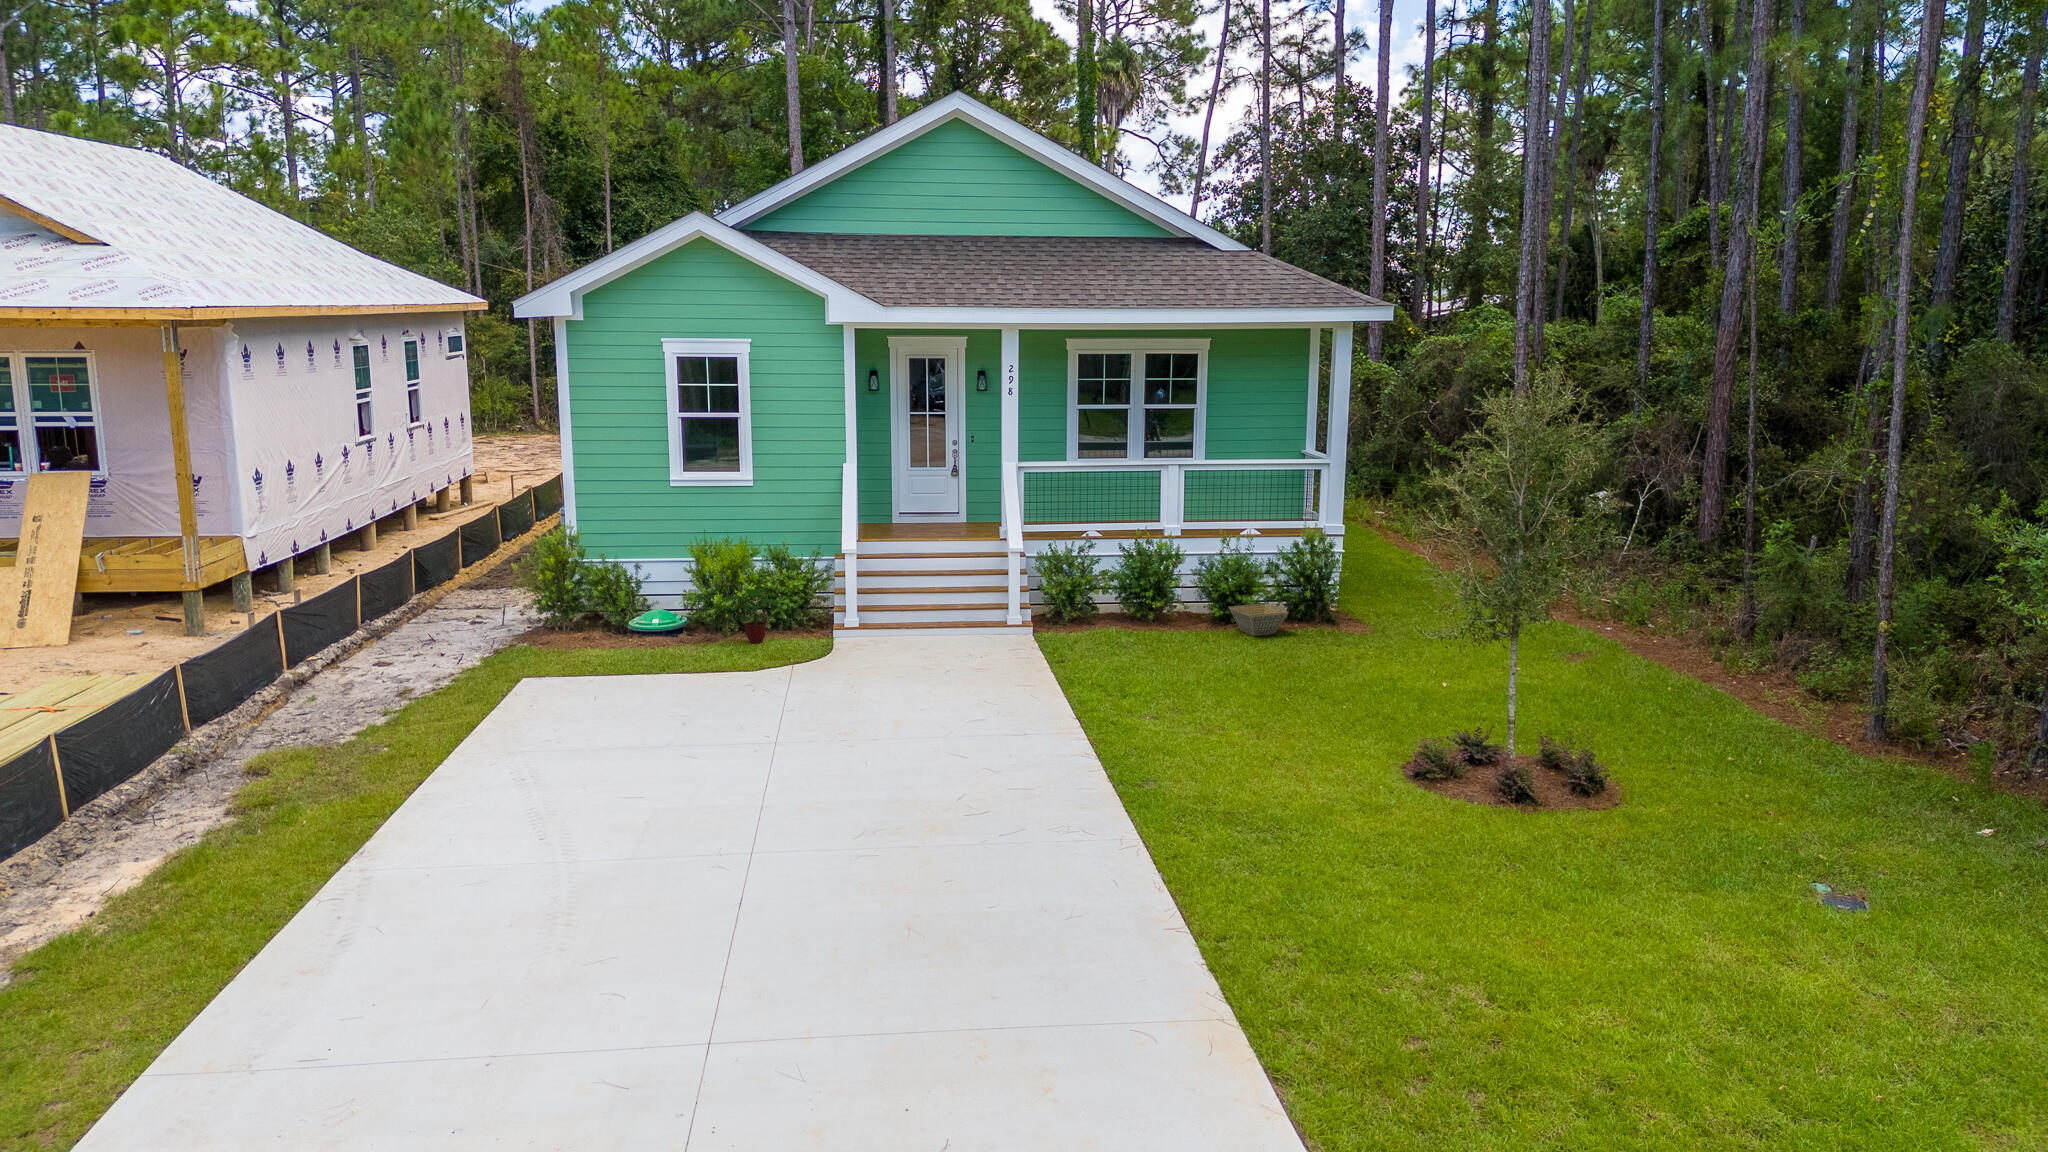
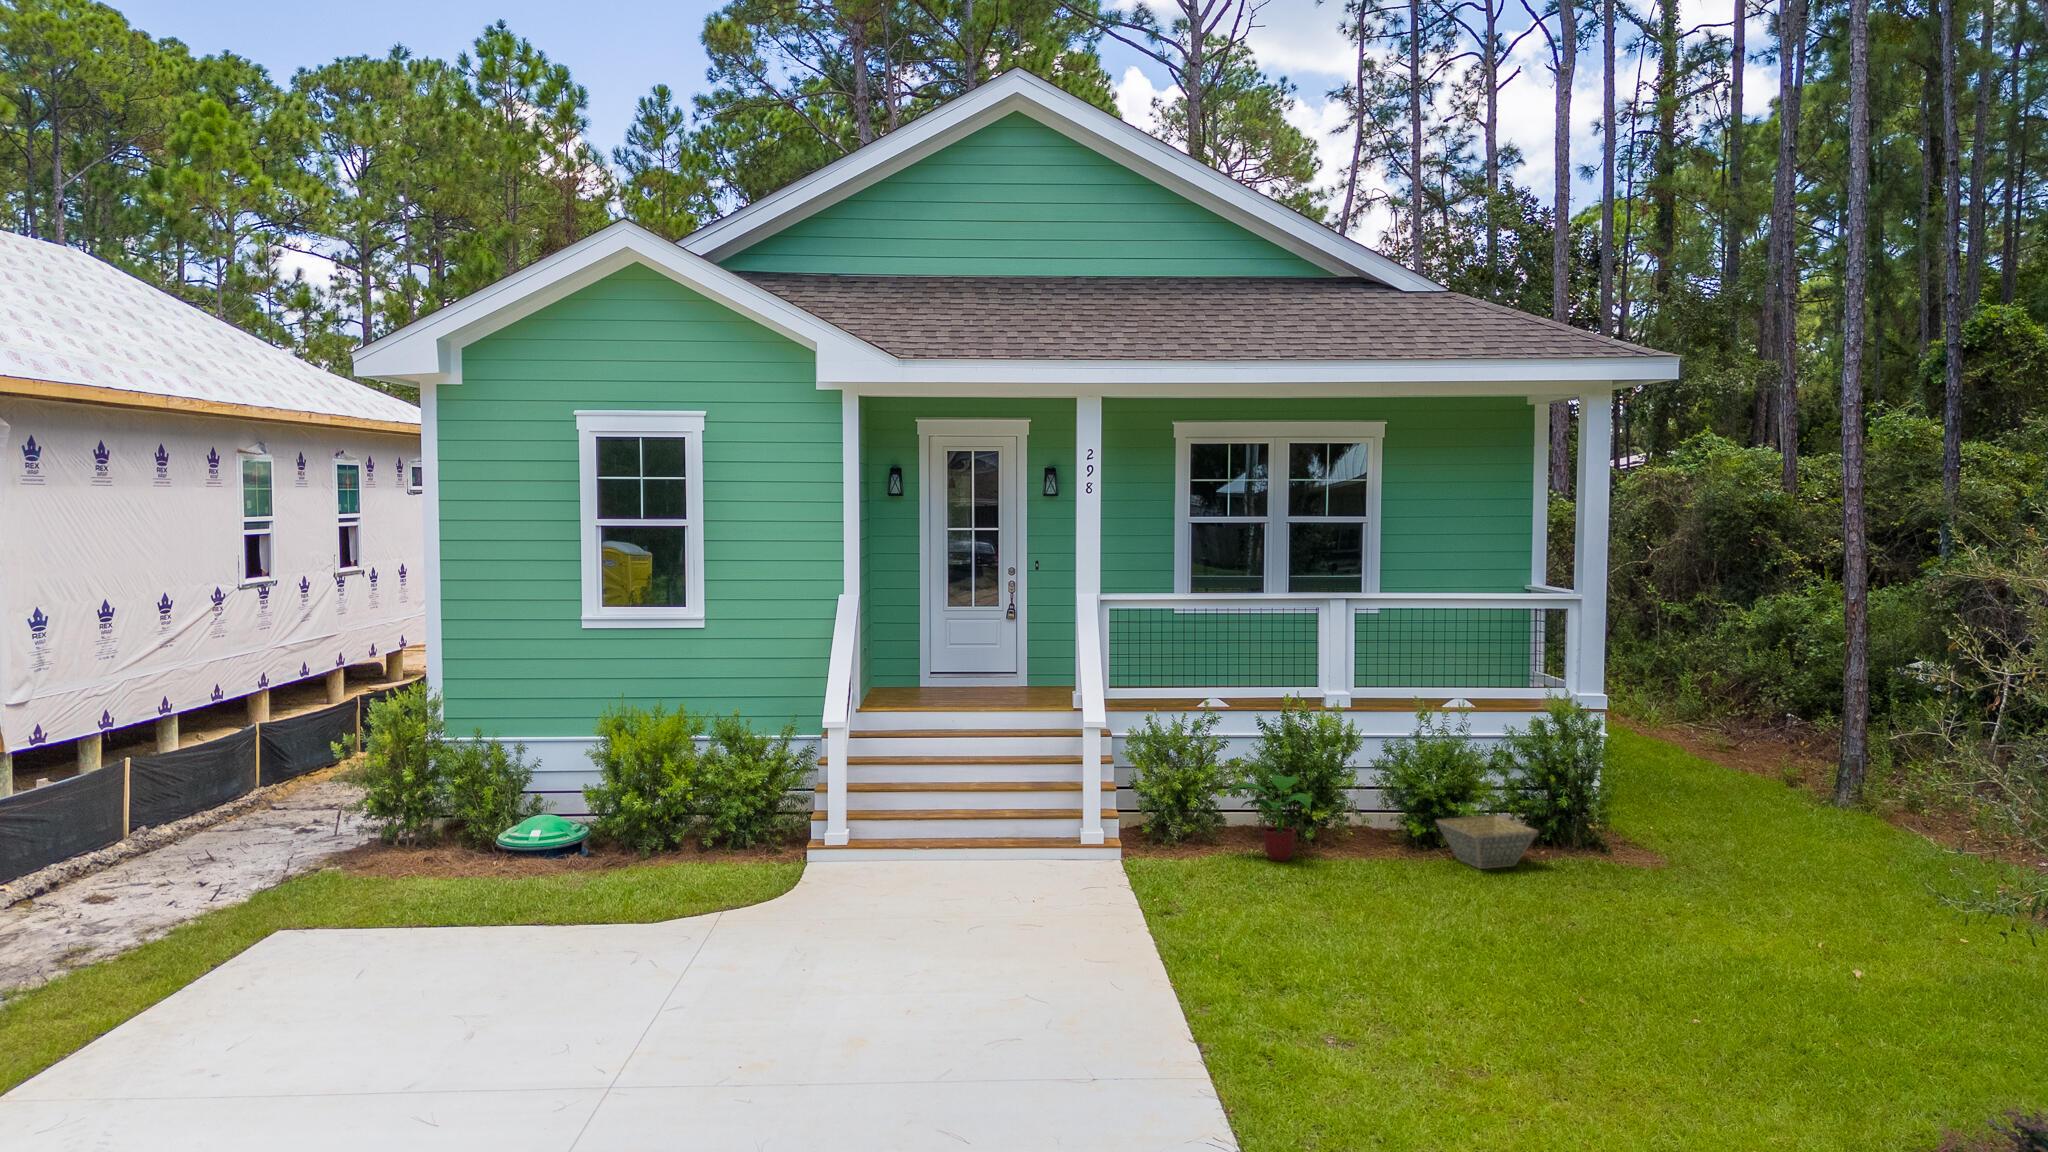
potted plant: present [719,588,779,643] -> present [1225,775,1316,861]

